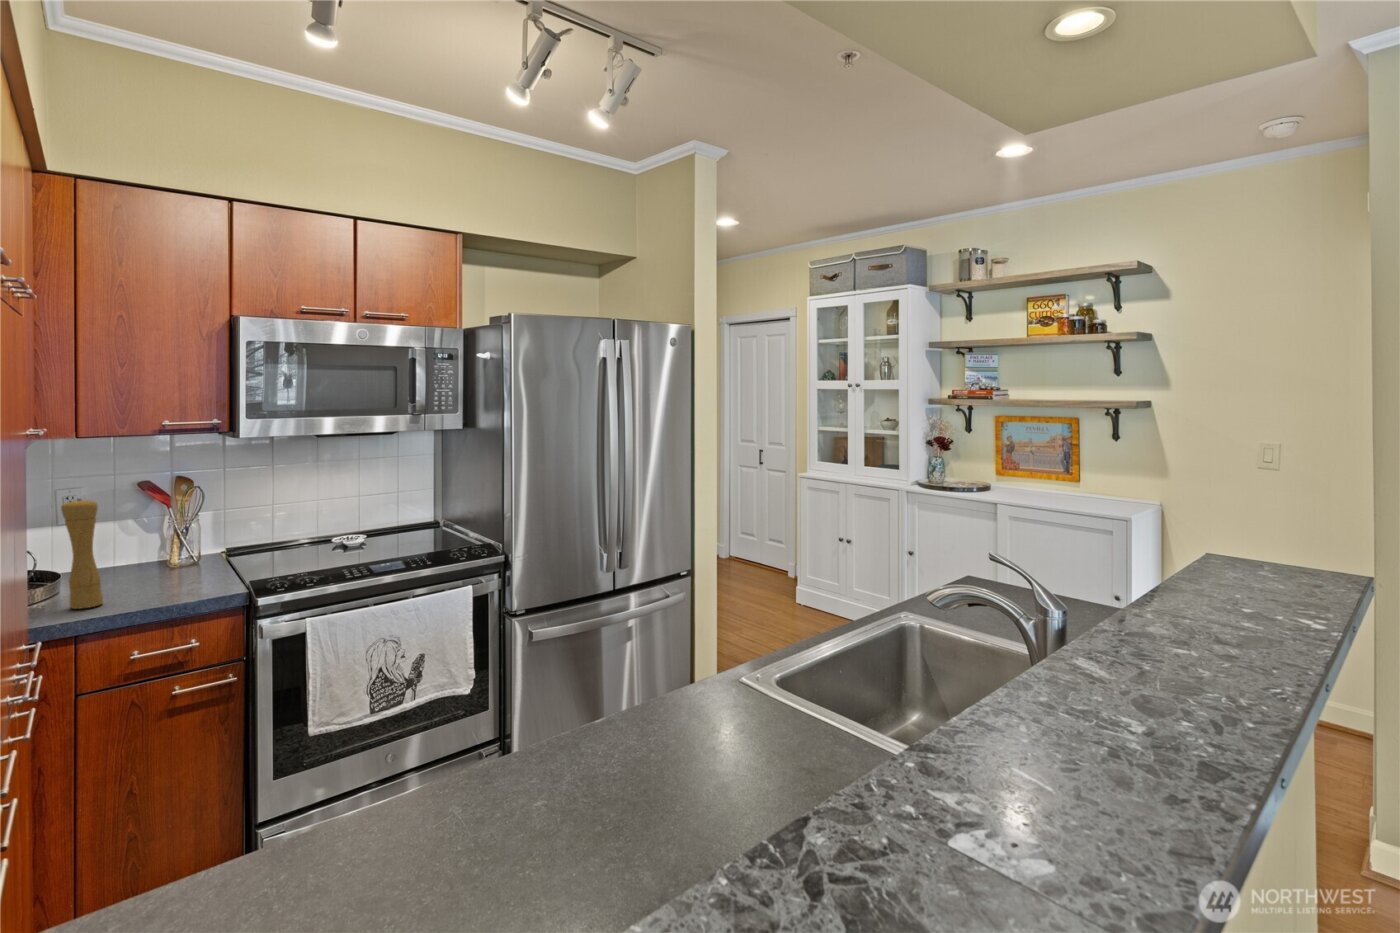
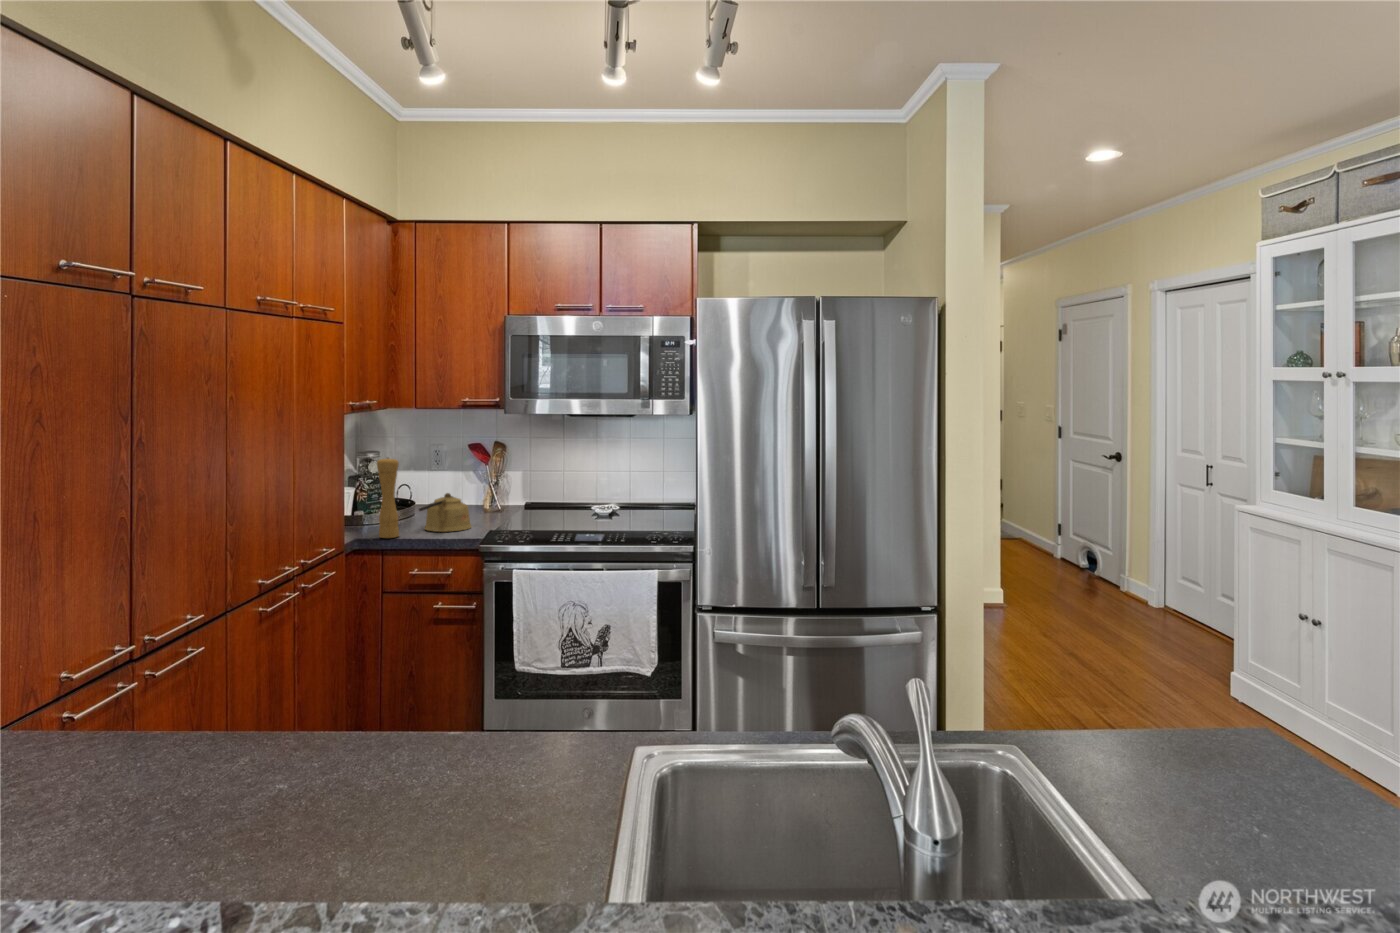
kettle: none [117,538,195,590] -> present [419,493,471,532]

